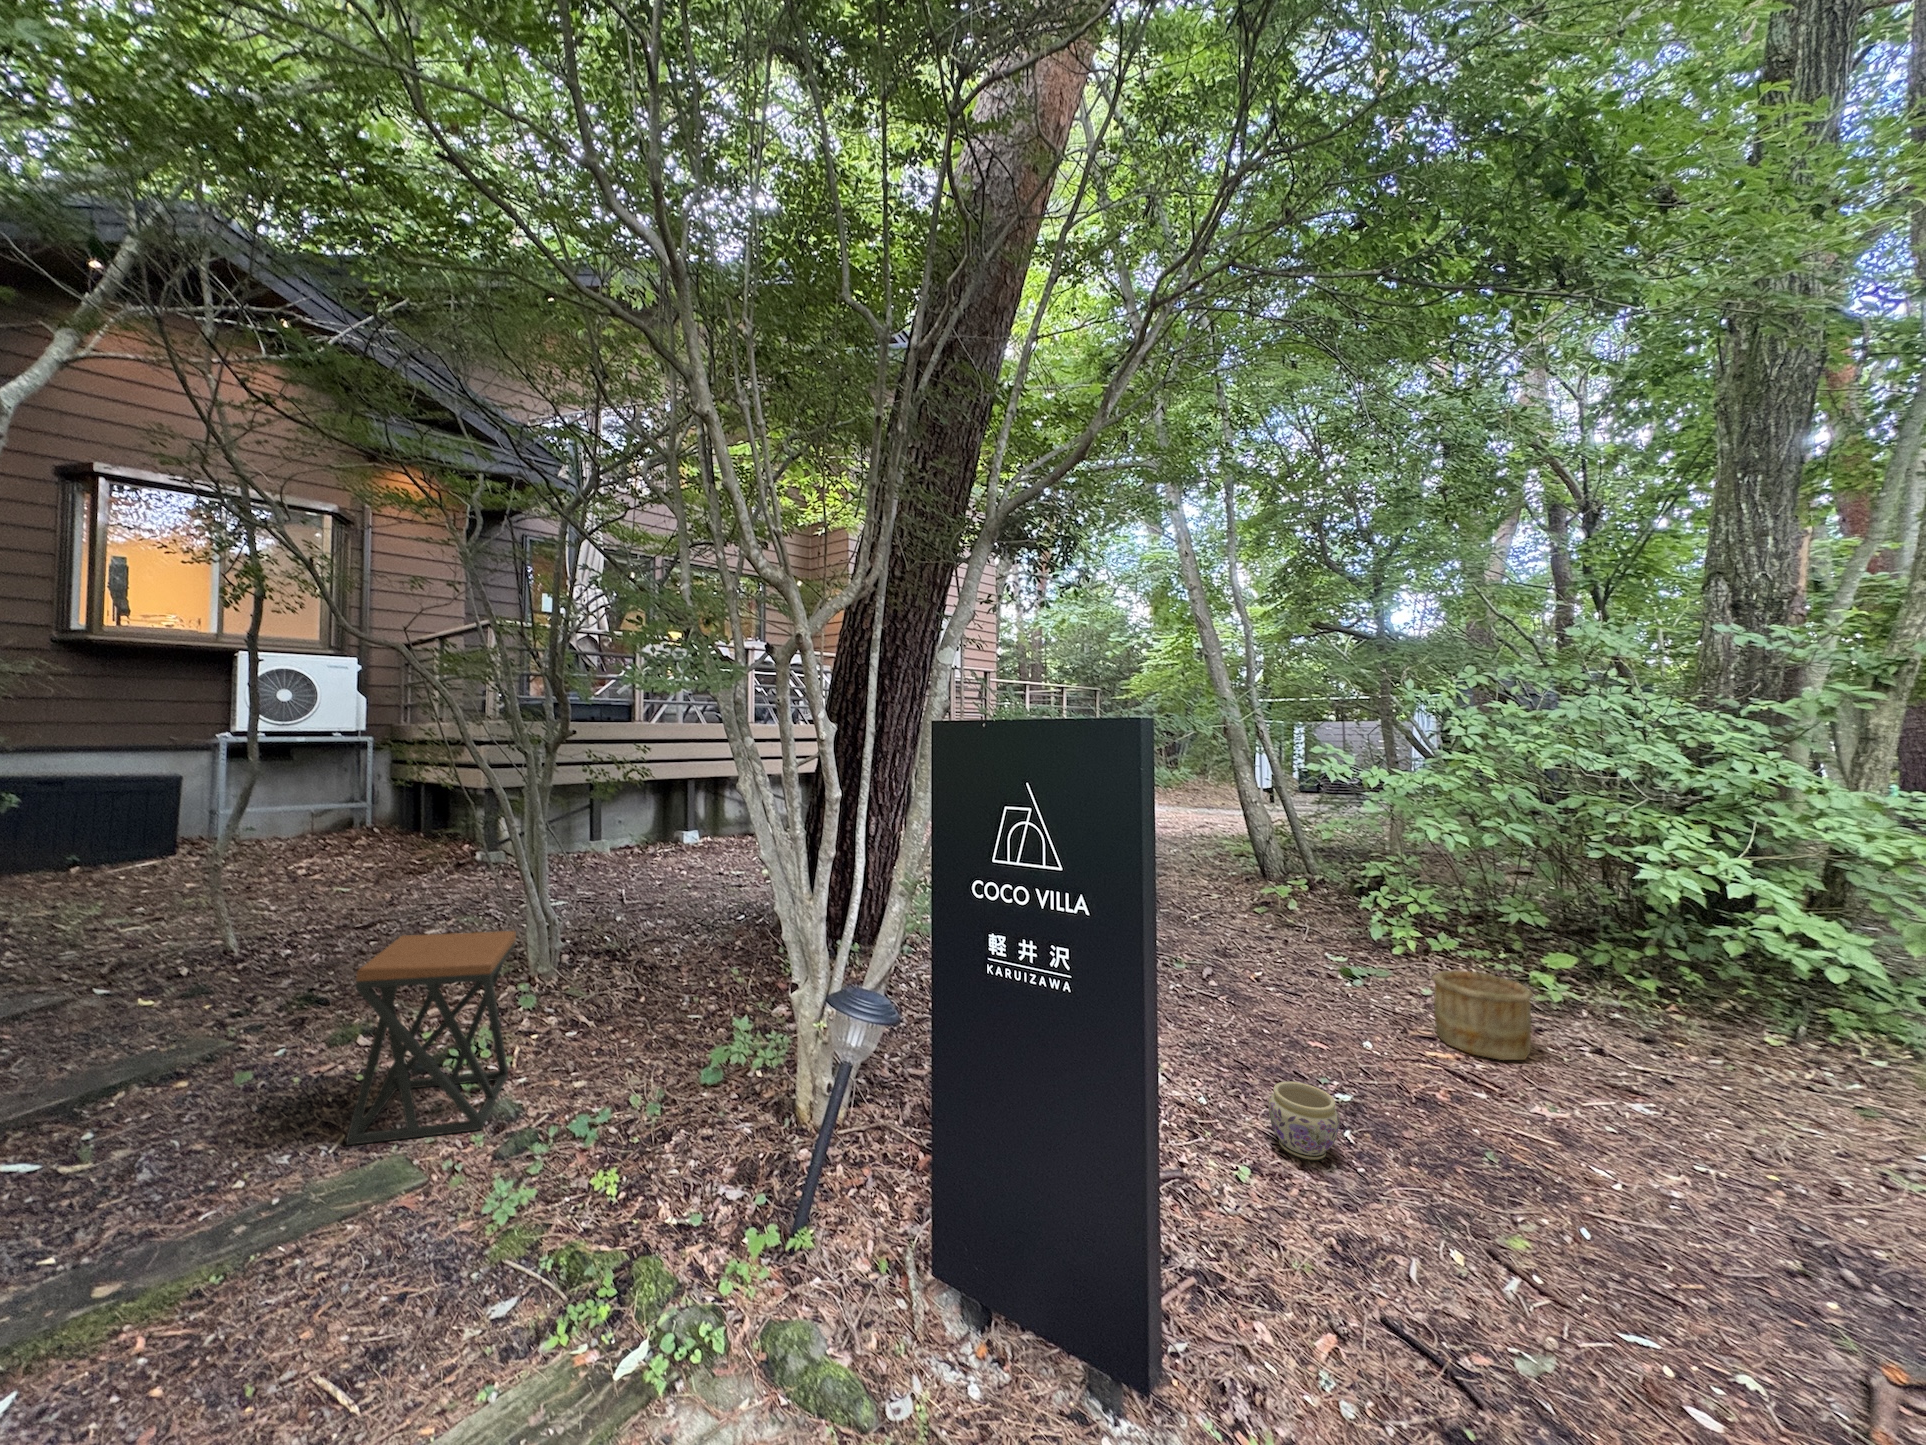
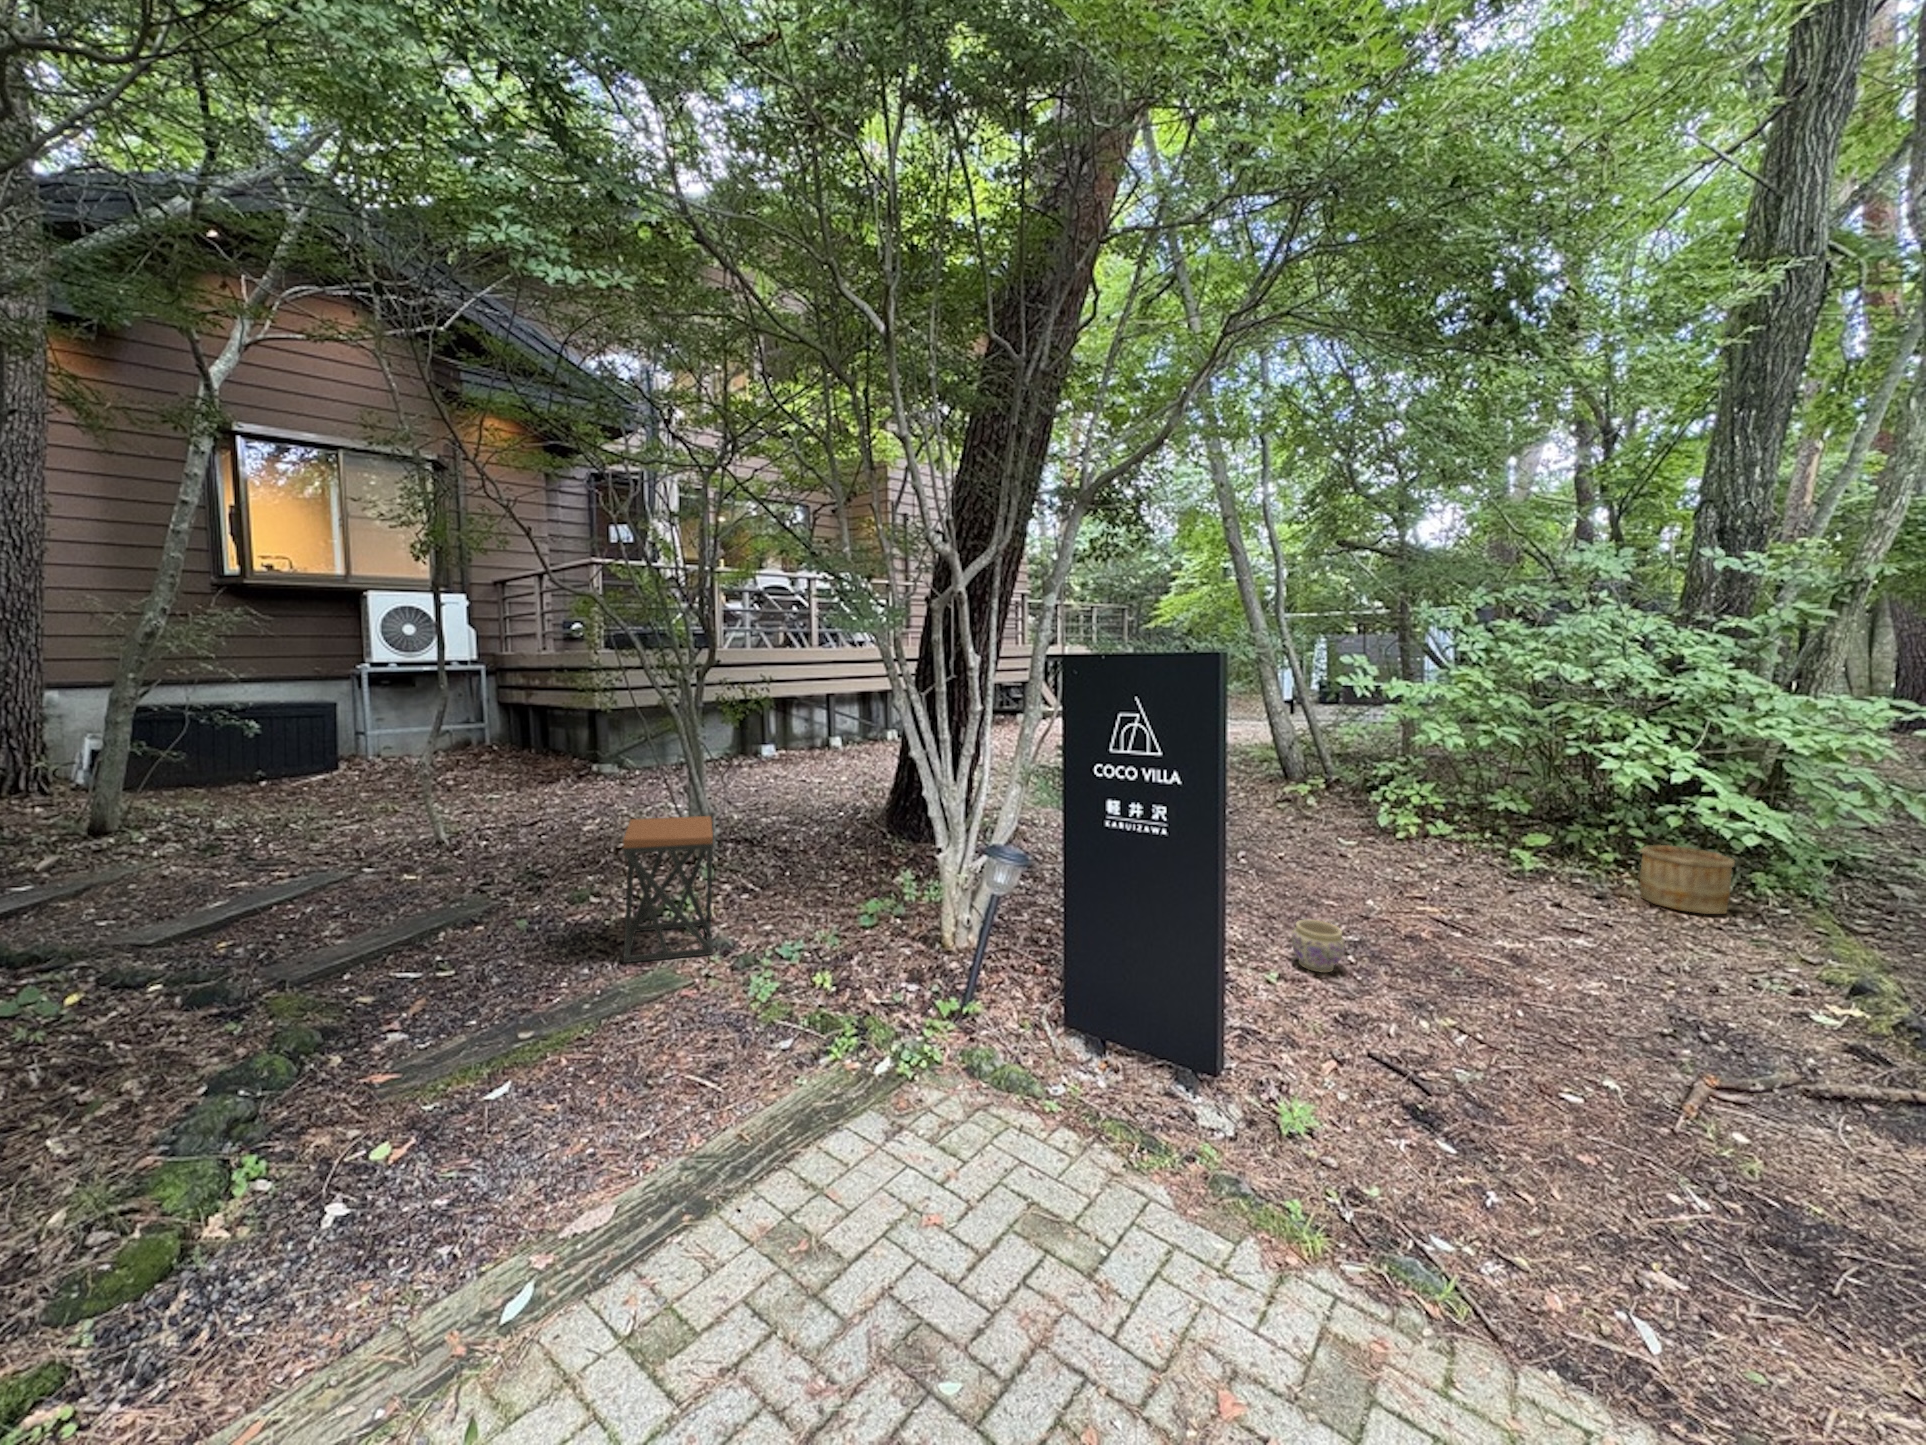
wooden bucket: present [1432,971,1533,1060] -> present [1640,845,1735,914]

